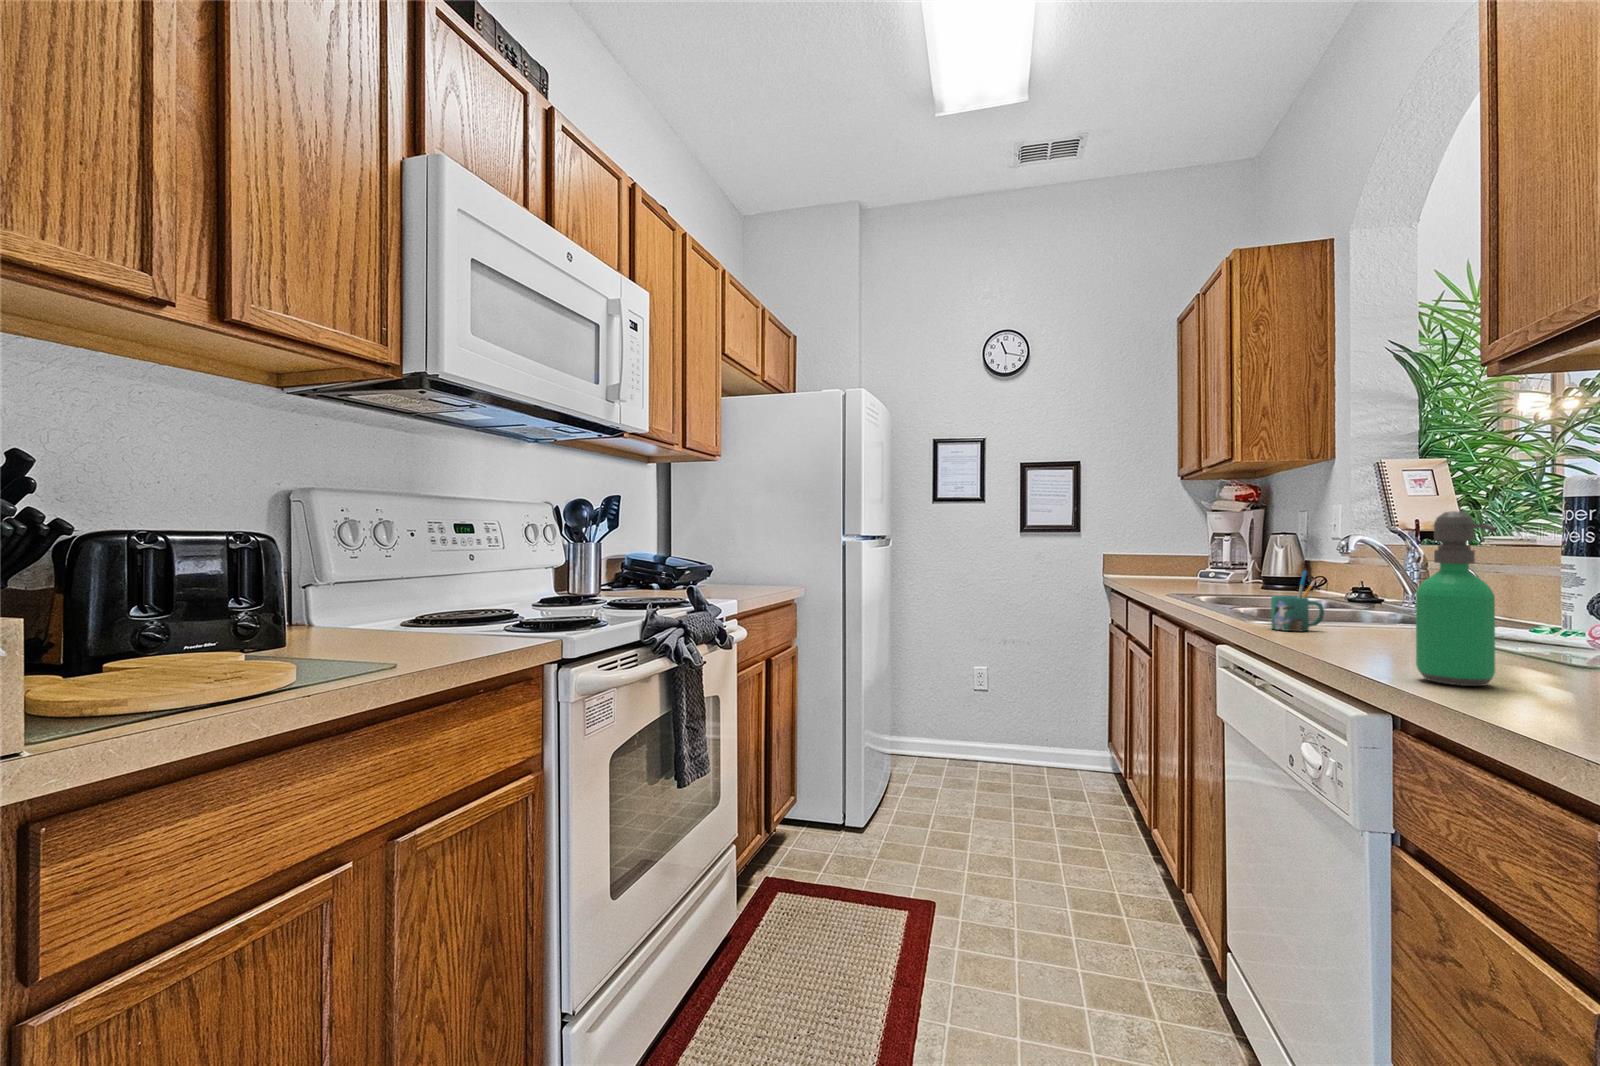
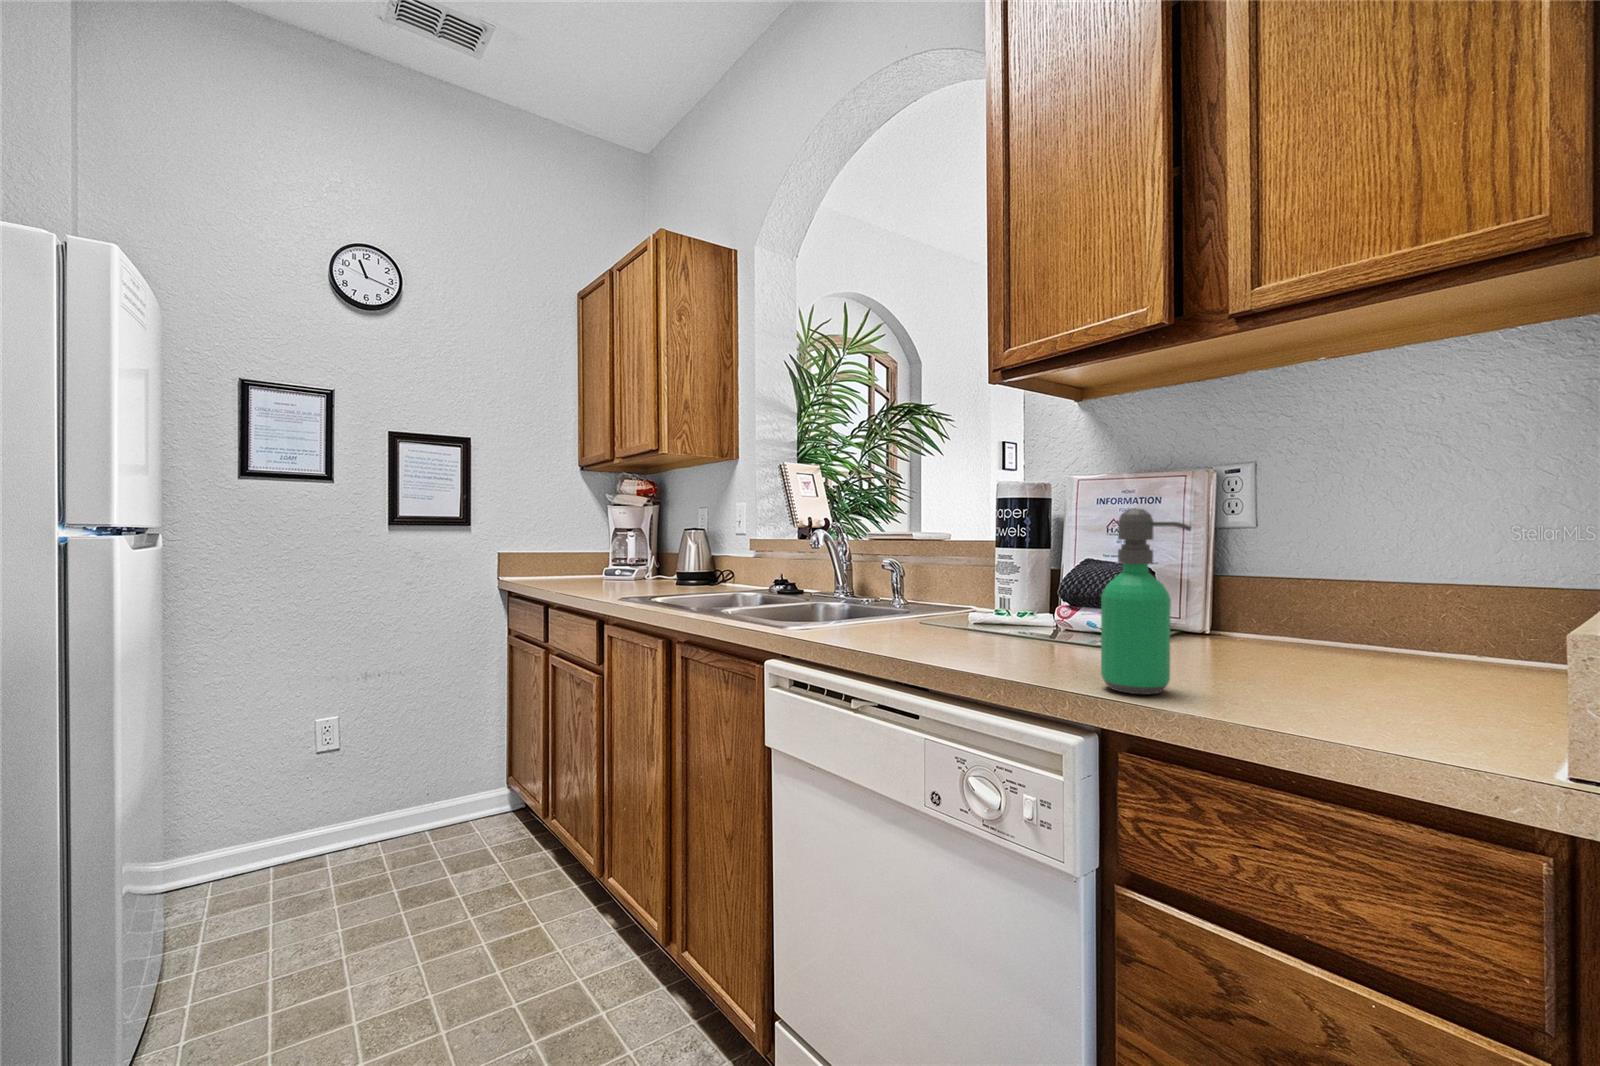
mug: present [1271,571,1324,631] -> none [820,570,864,639]

